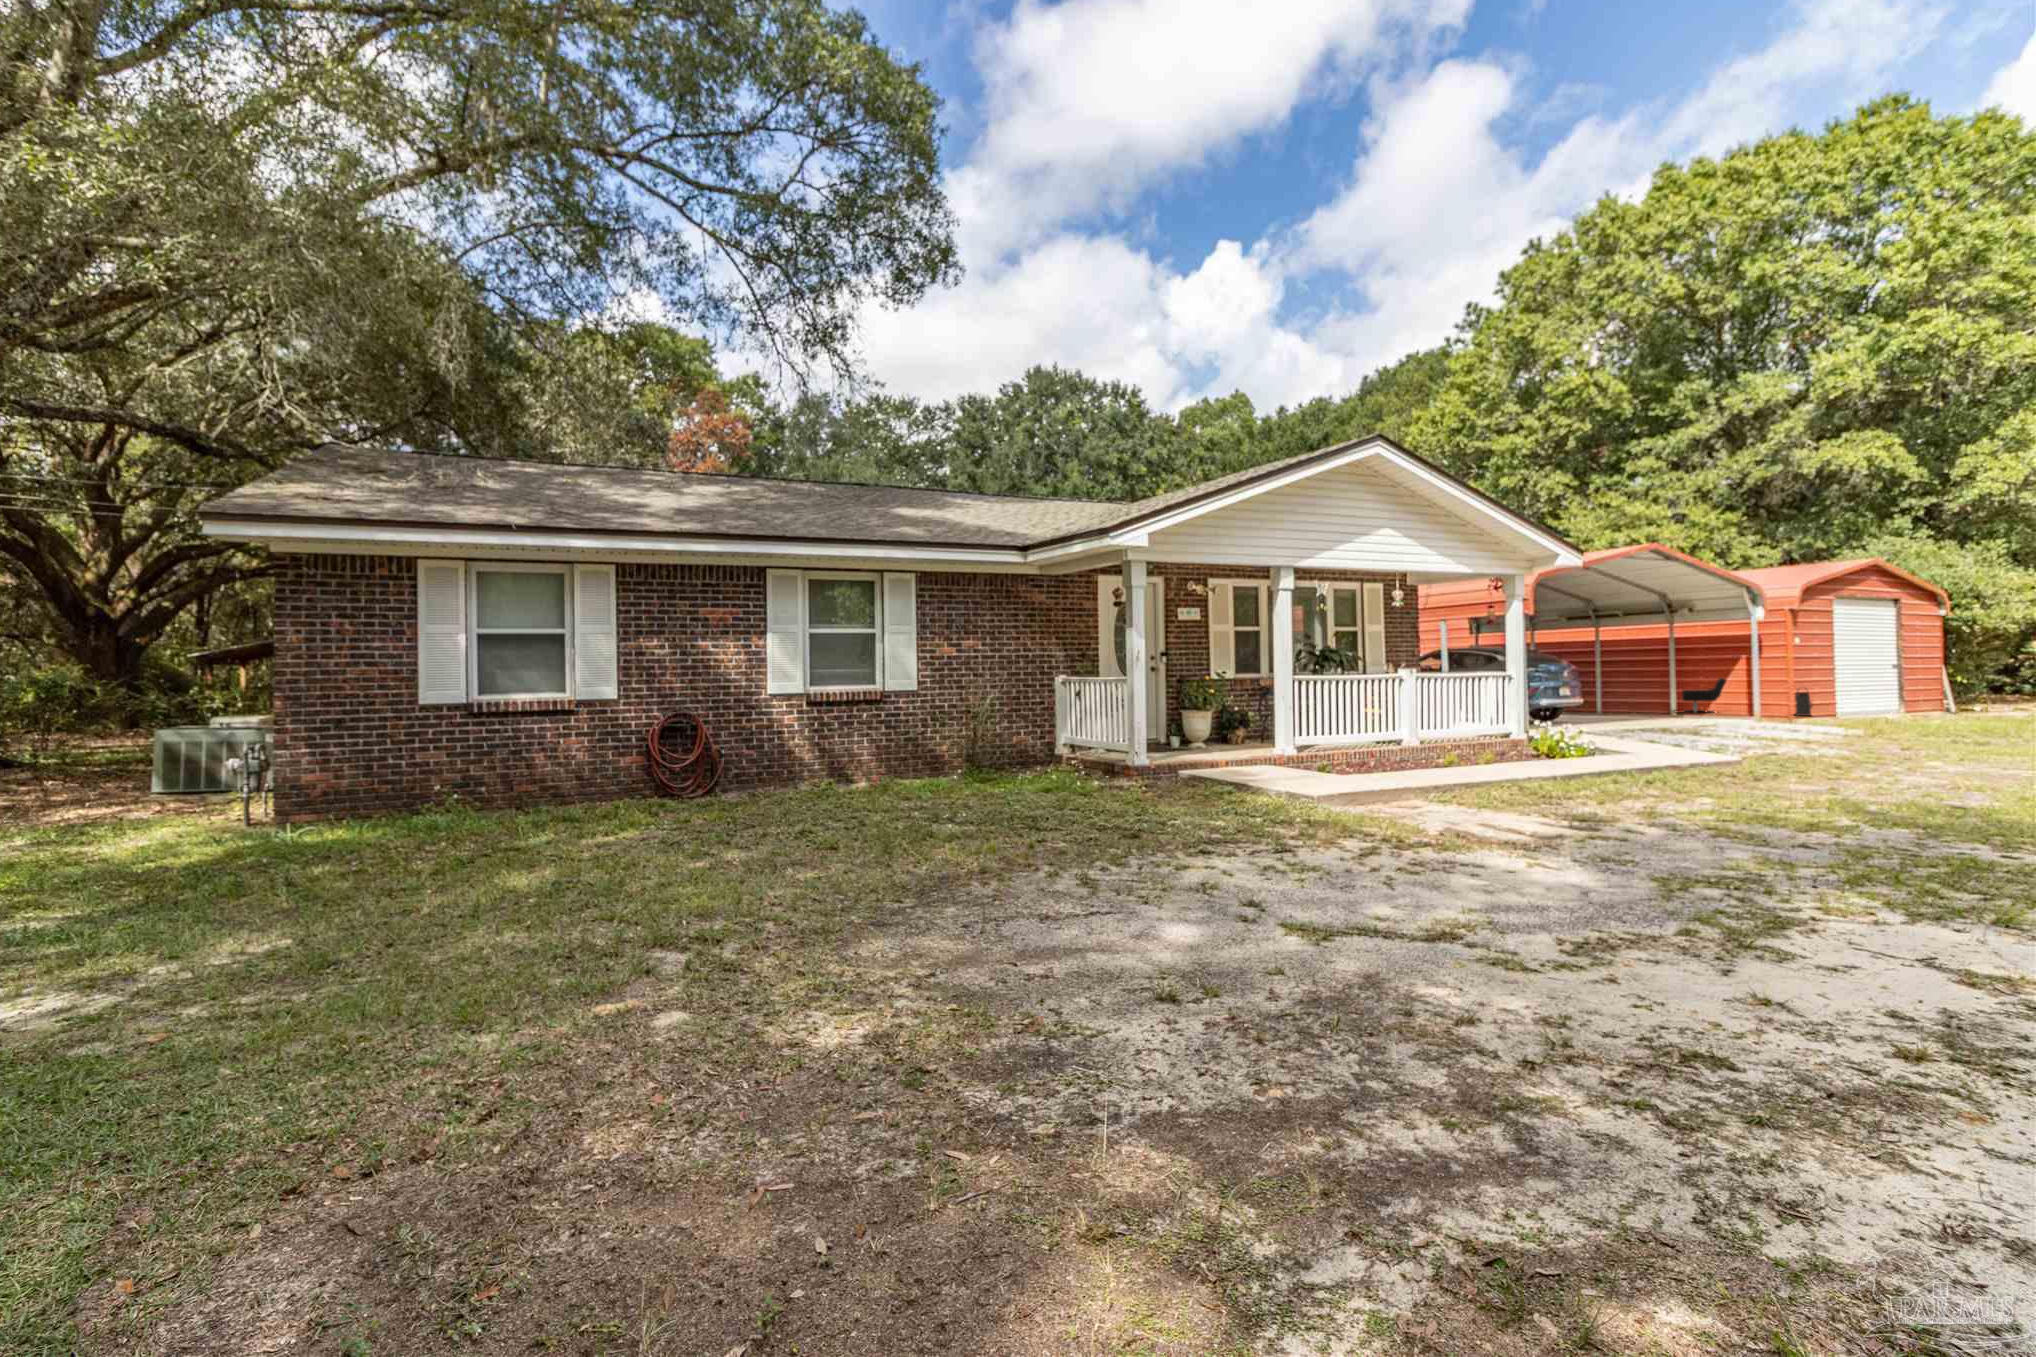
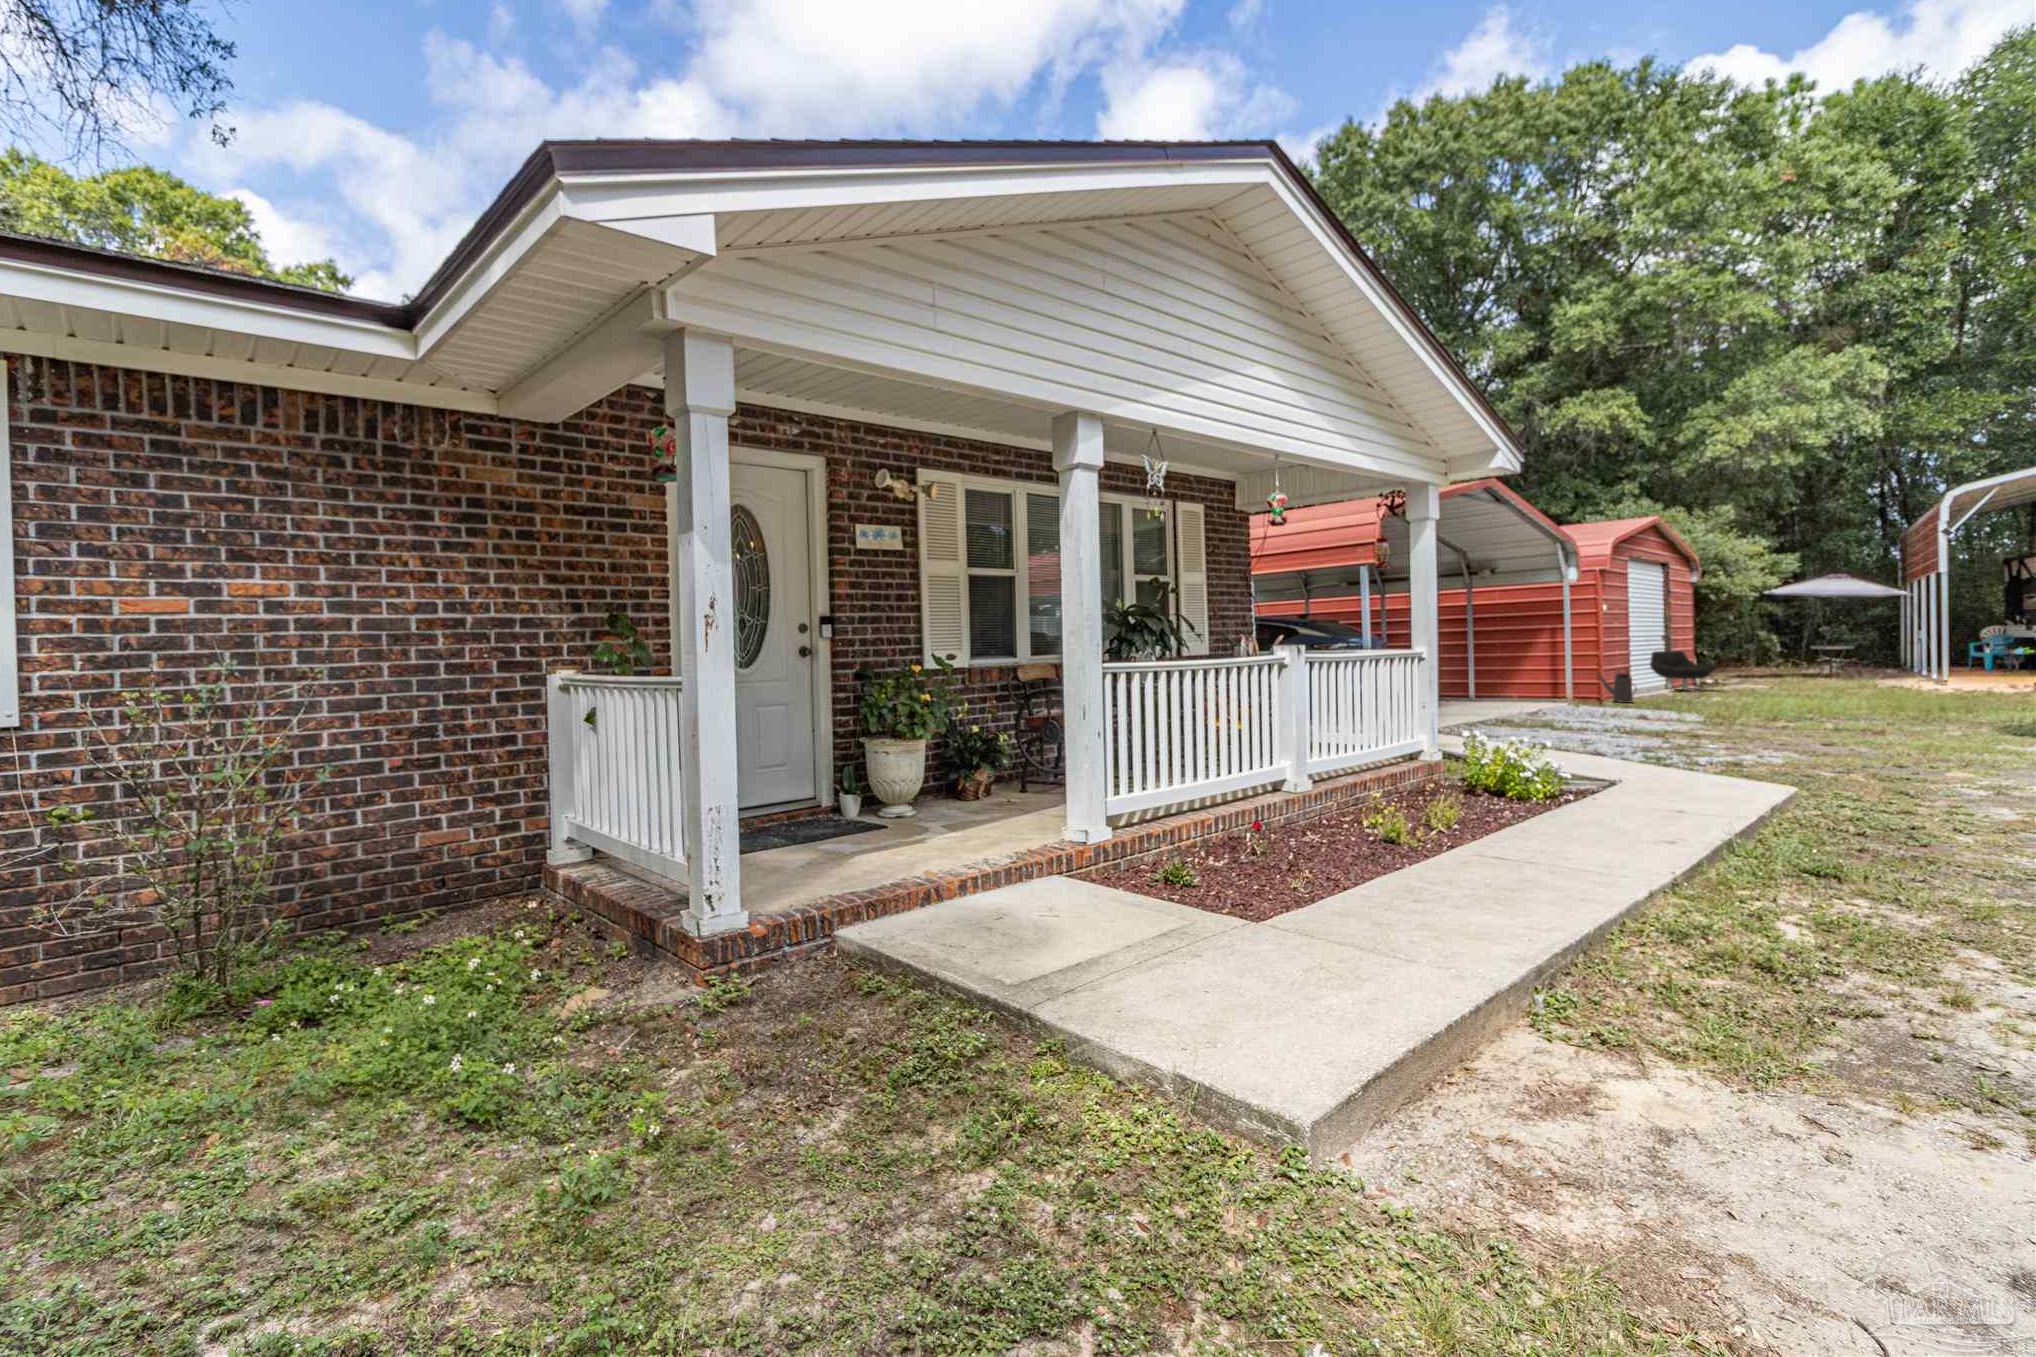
lounge chair: present [1682,678,1726,712] -> present [1650,651,1715,690]

